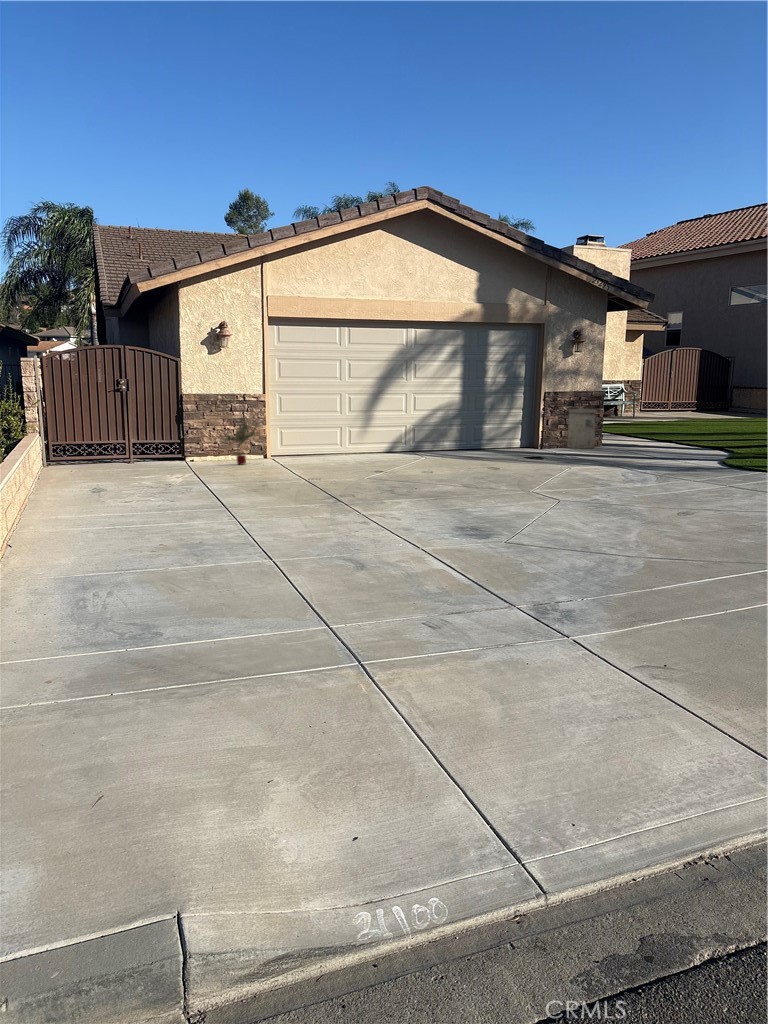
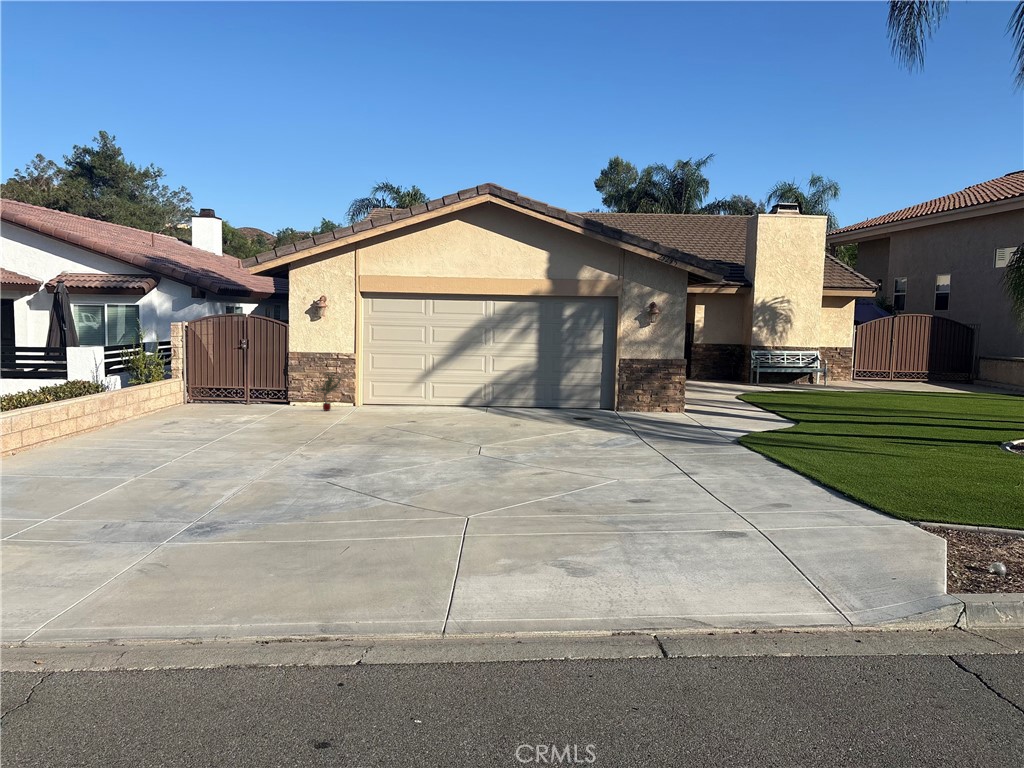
trash can: present [567,408,597,448] -> none [639,376,667,414]

